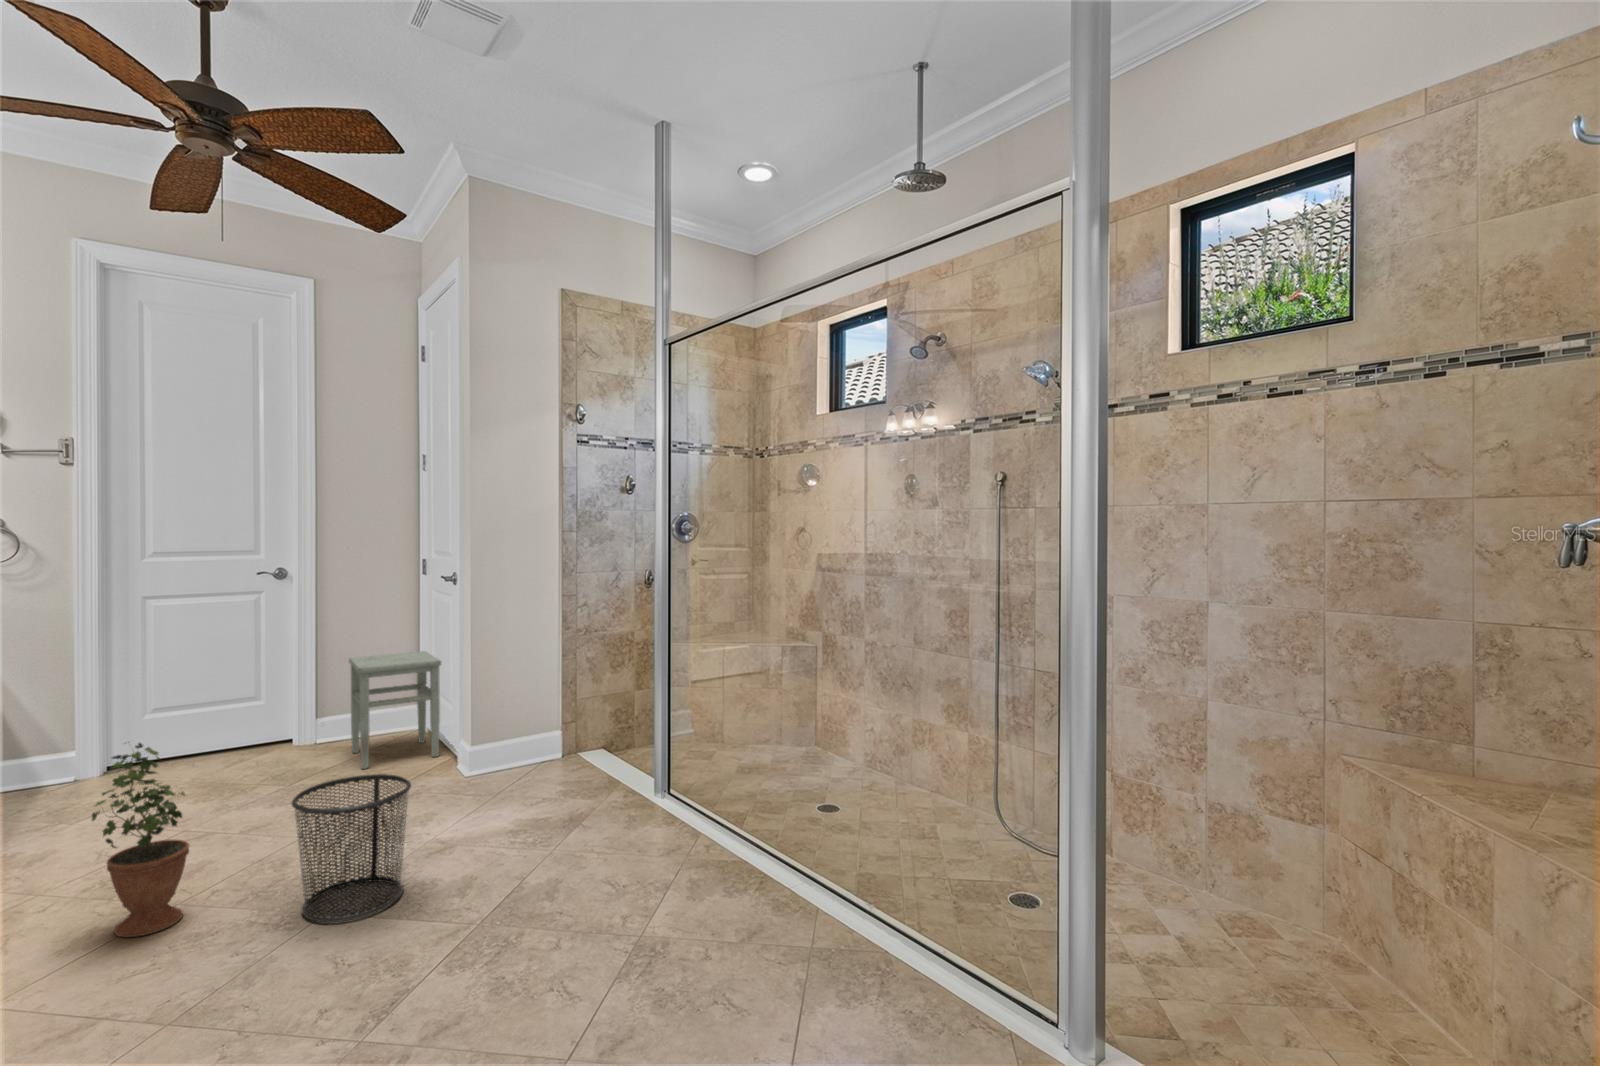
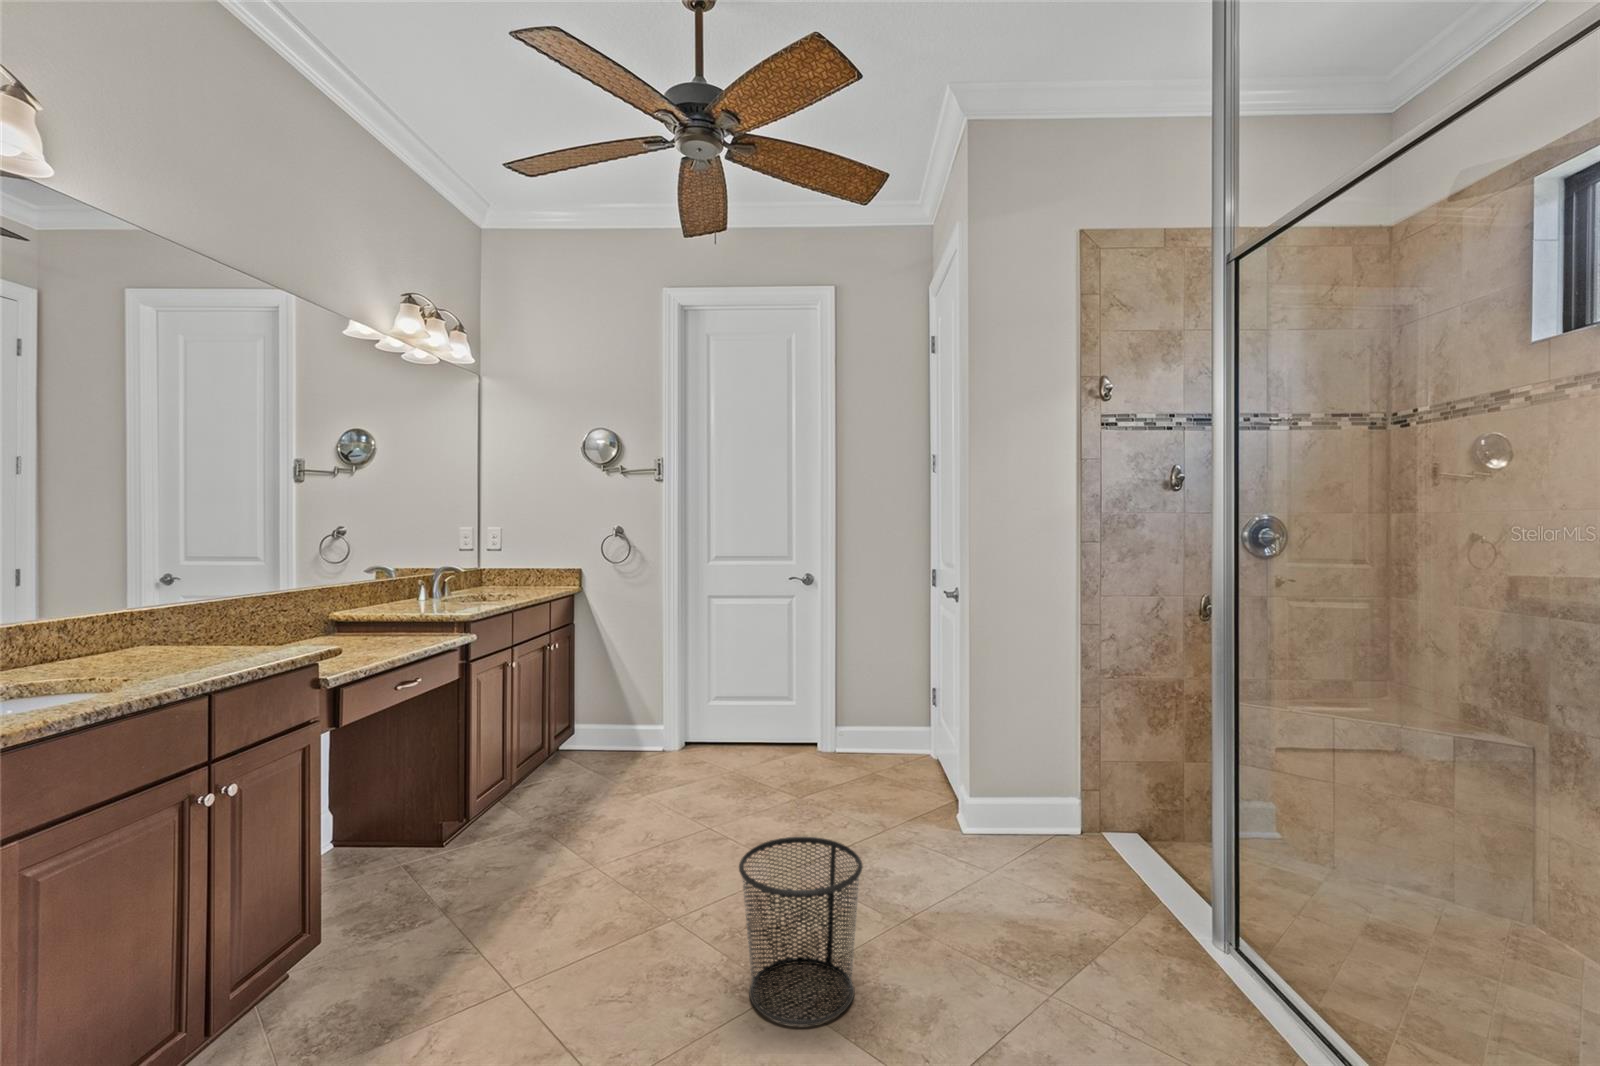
stool: present [349,651,441,769] -> none [860,671,943,795]
potted plant: present [92,742,189,937] -> none [588,756,667,959]

